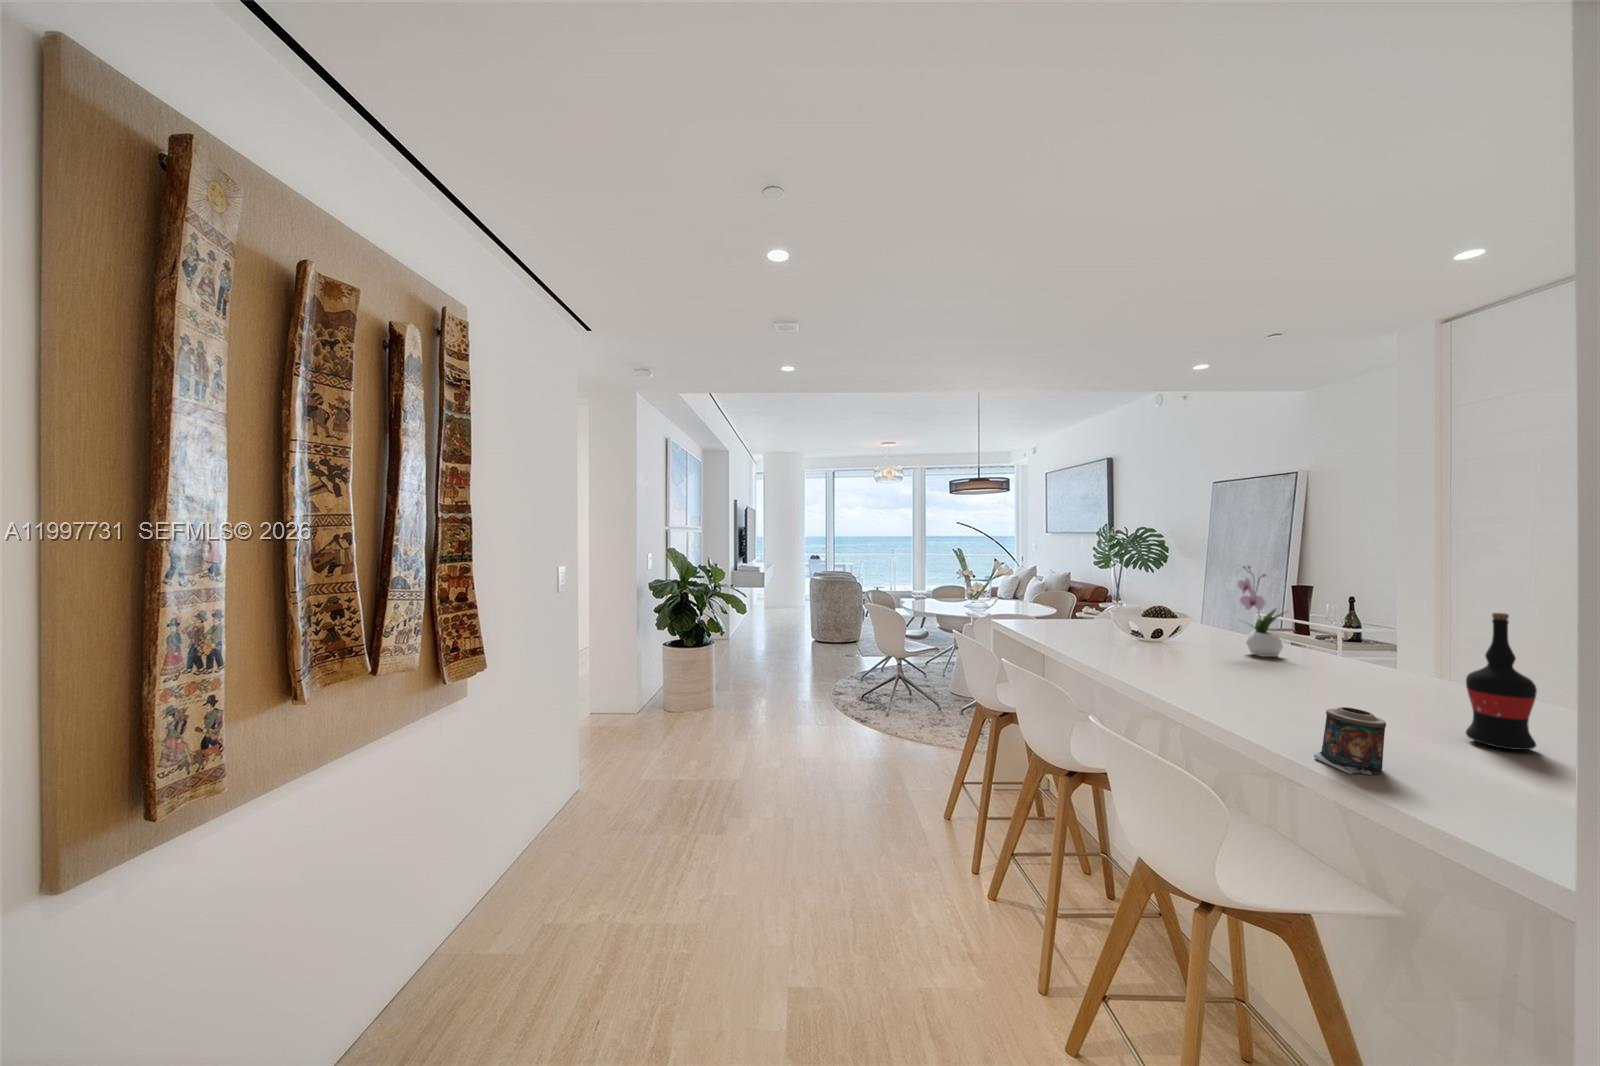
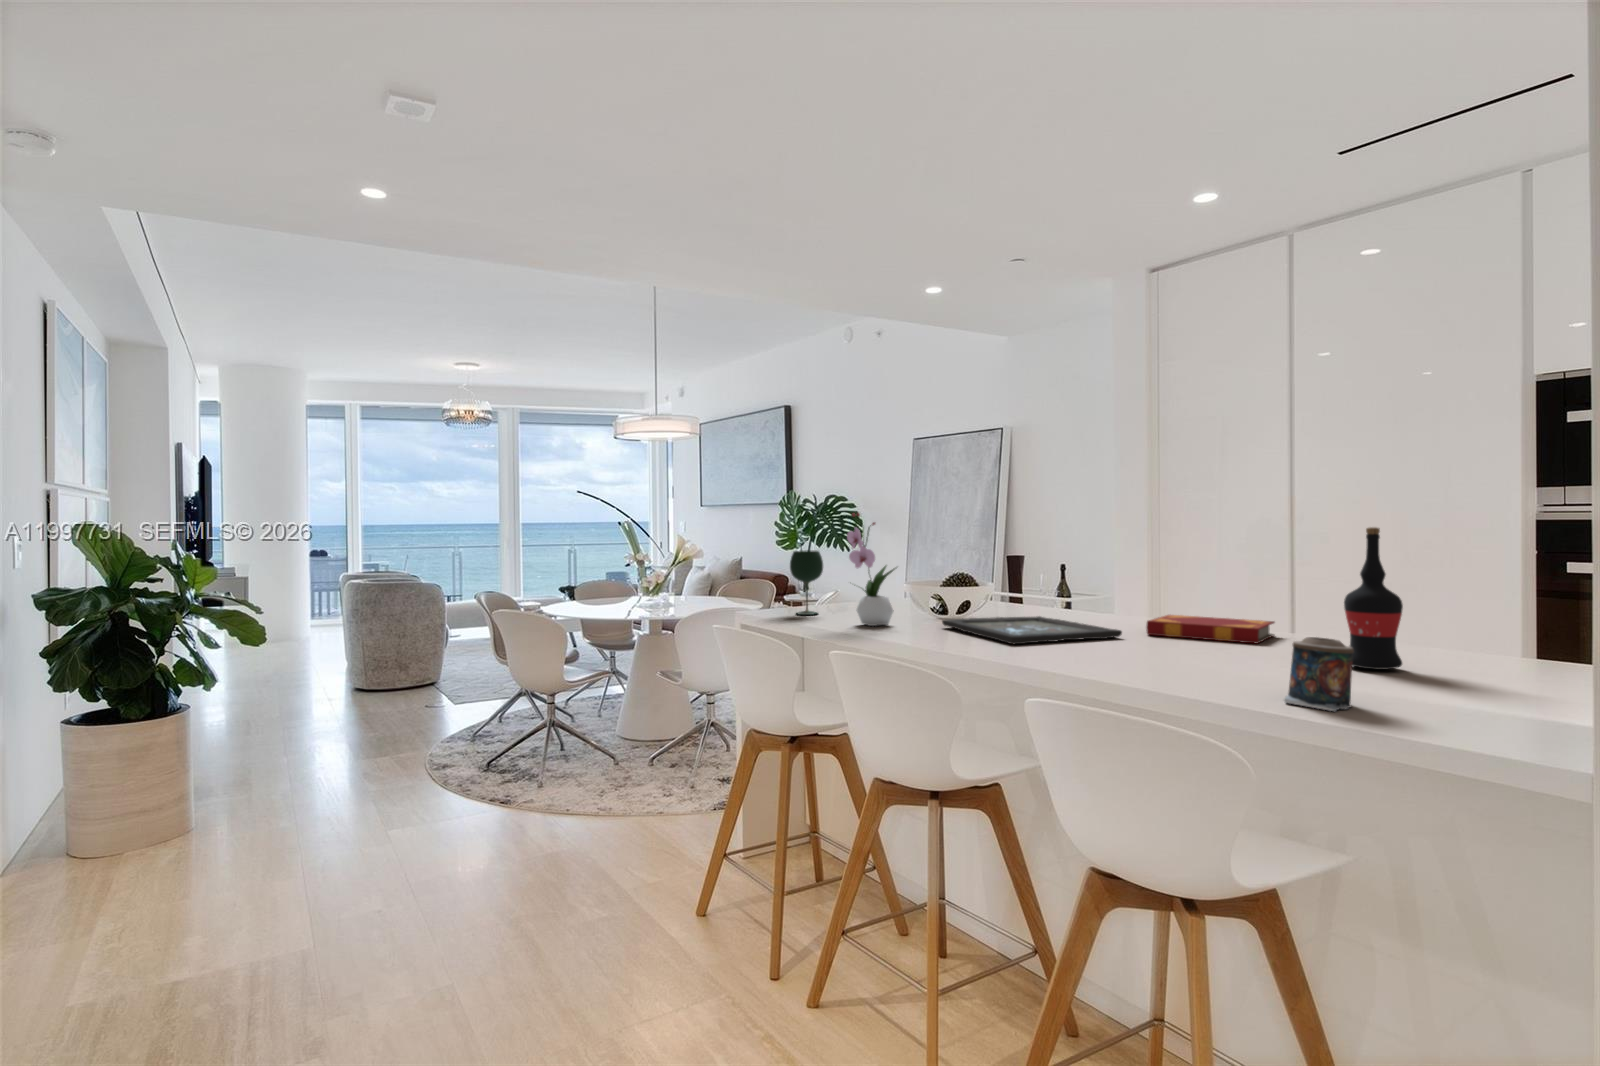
flower arrangement: present [1238,566,1283,657] -> present [847,513,896,626]
wine glass: none [1026,584,1052,630] -> present [790,550,823,615]
tray: none [1125,646,1274,678] -> present [942,616,1122,644]
hardback book: none [1305,664,1456,703] -> present [1147,615,1275,643]

